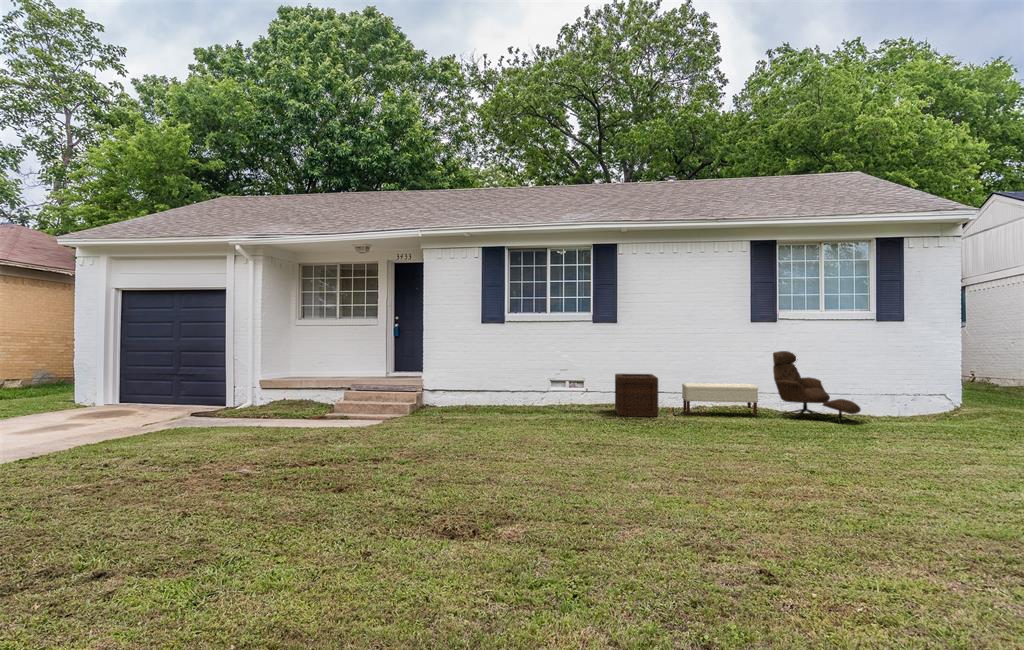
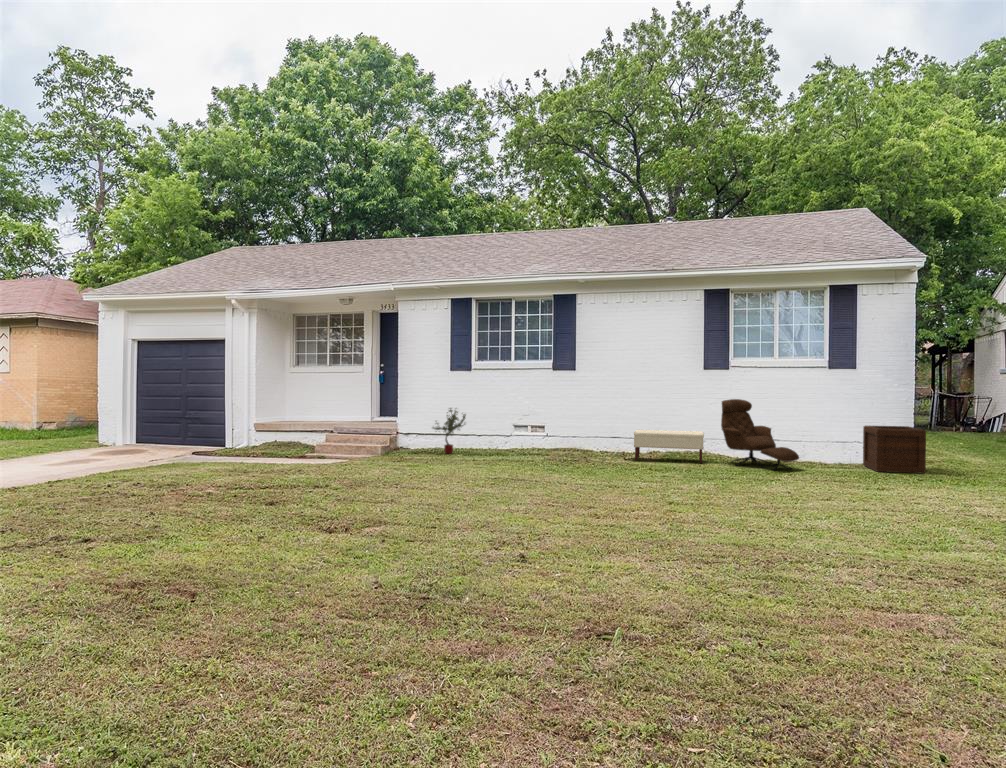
potted tree: none [465,362,505,411] -> present [433,408,466,454]
wooden crate: present [615,374,658,417] -> present [863,426,926,474]

